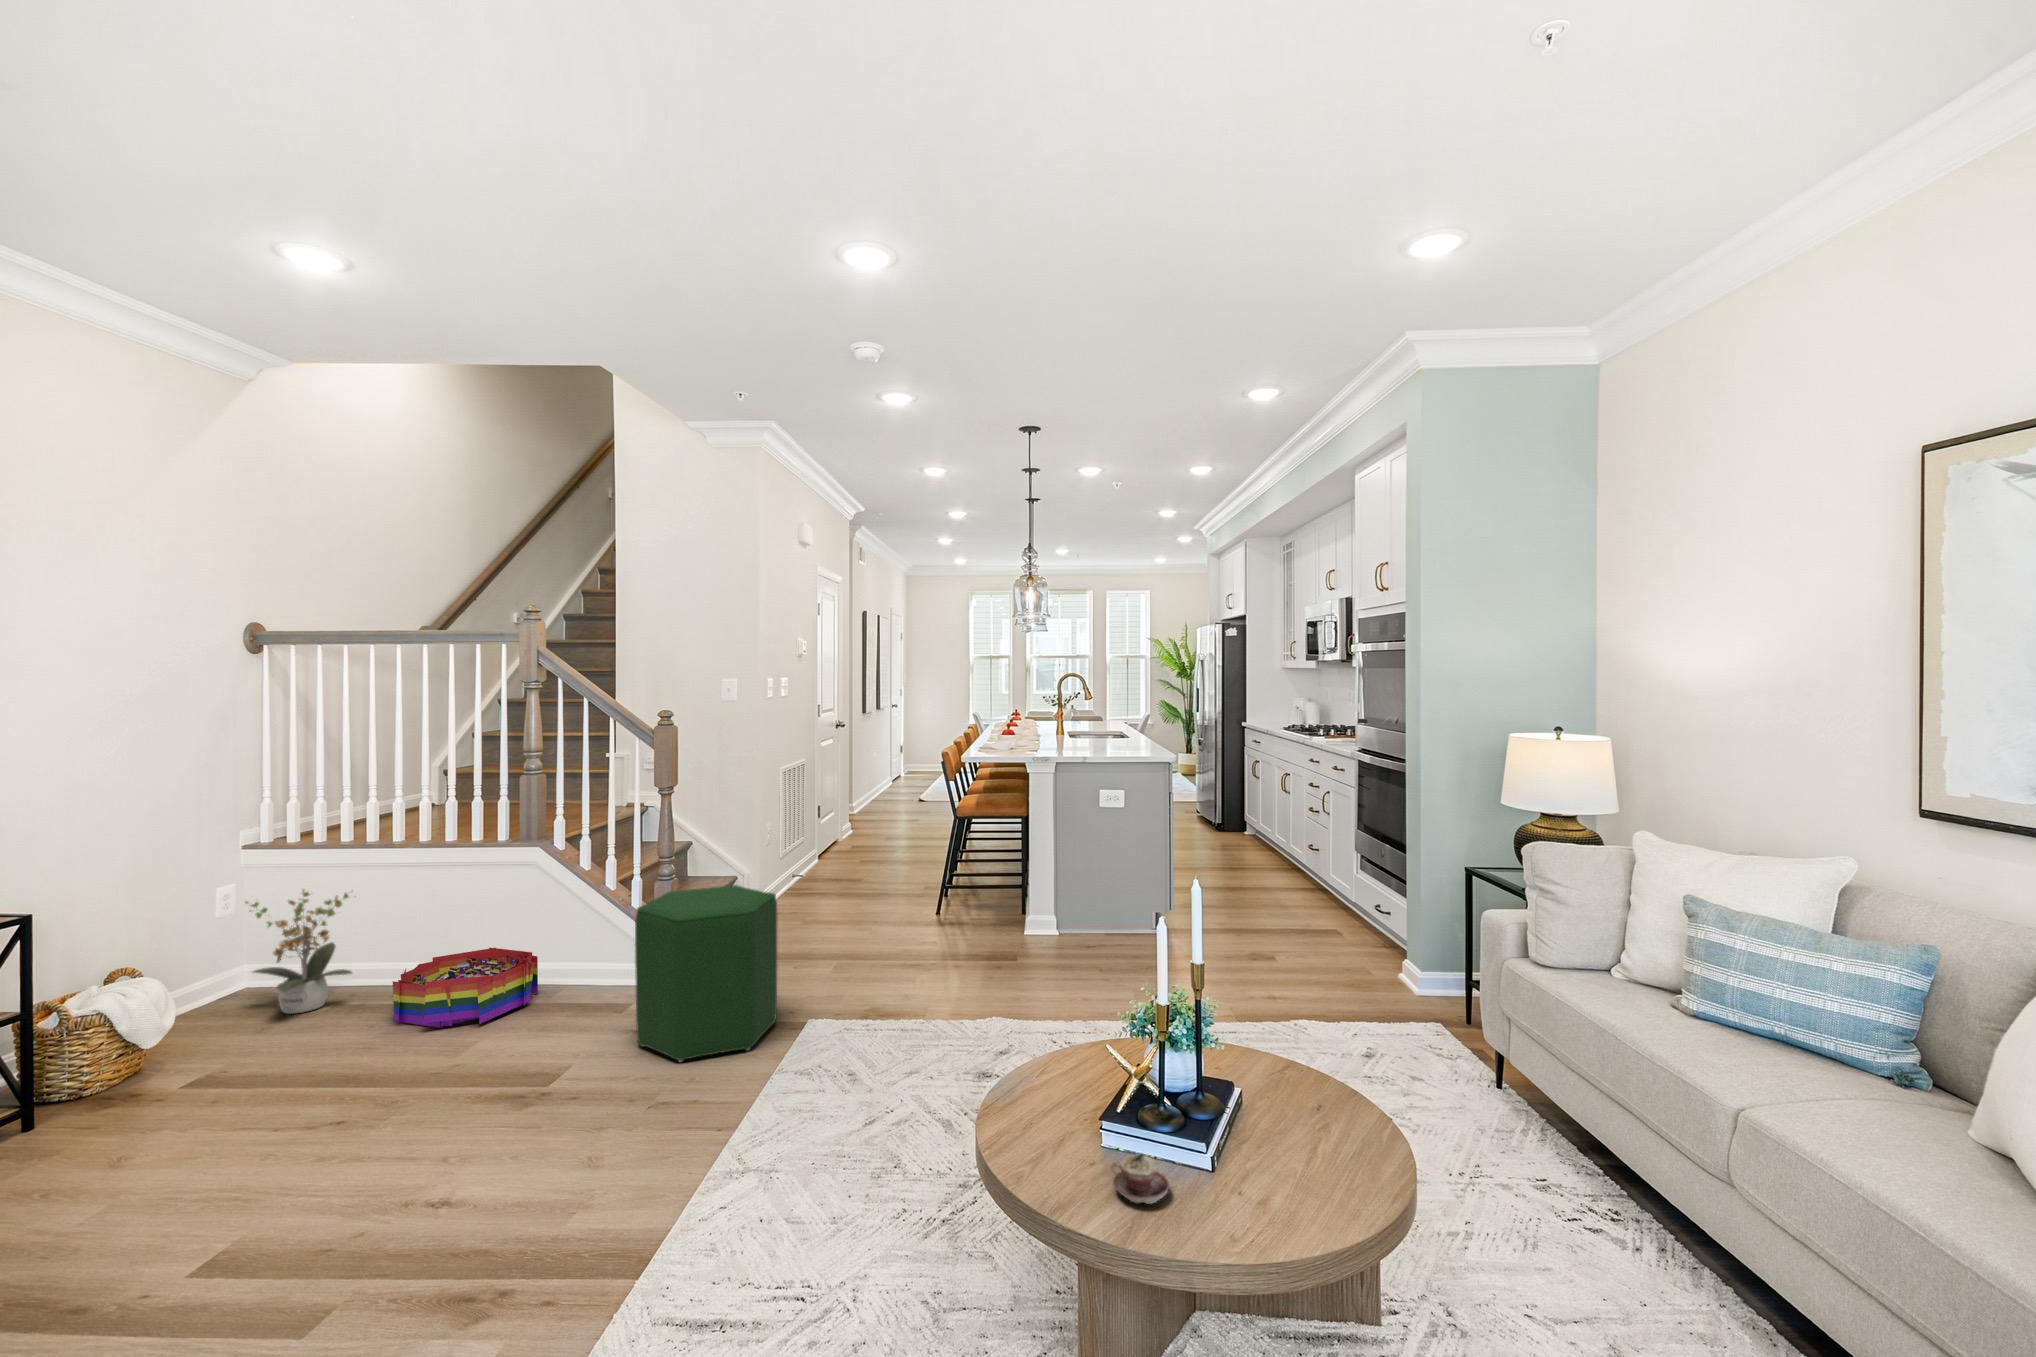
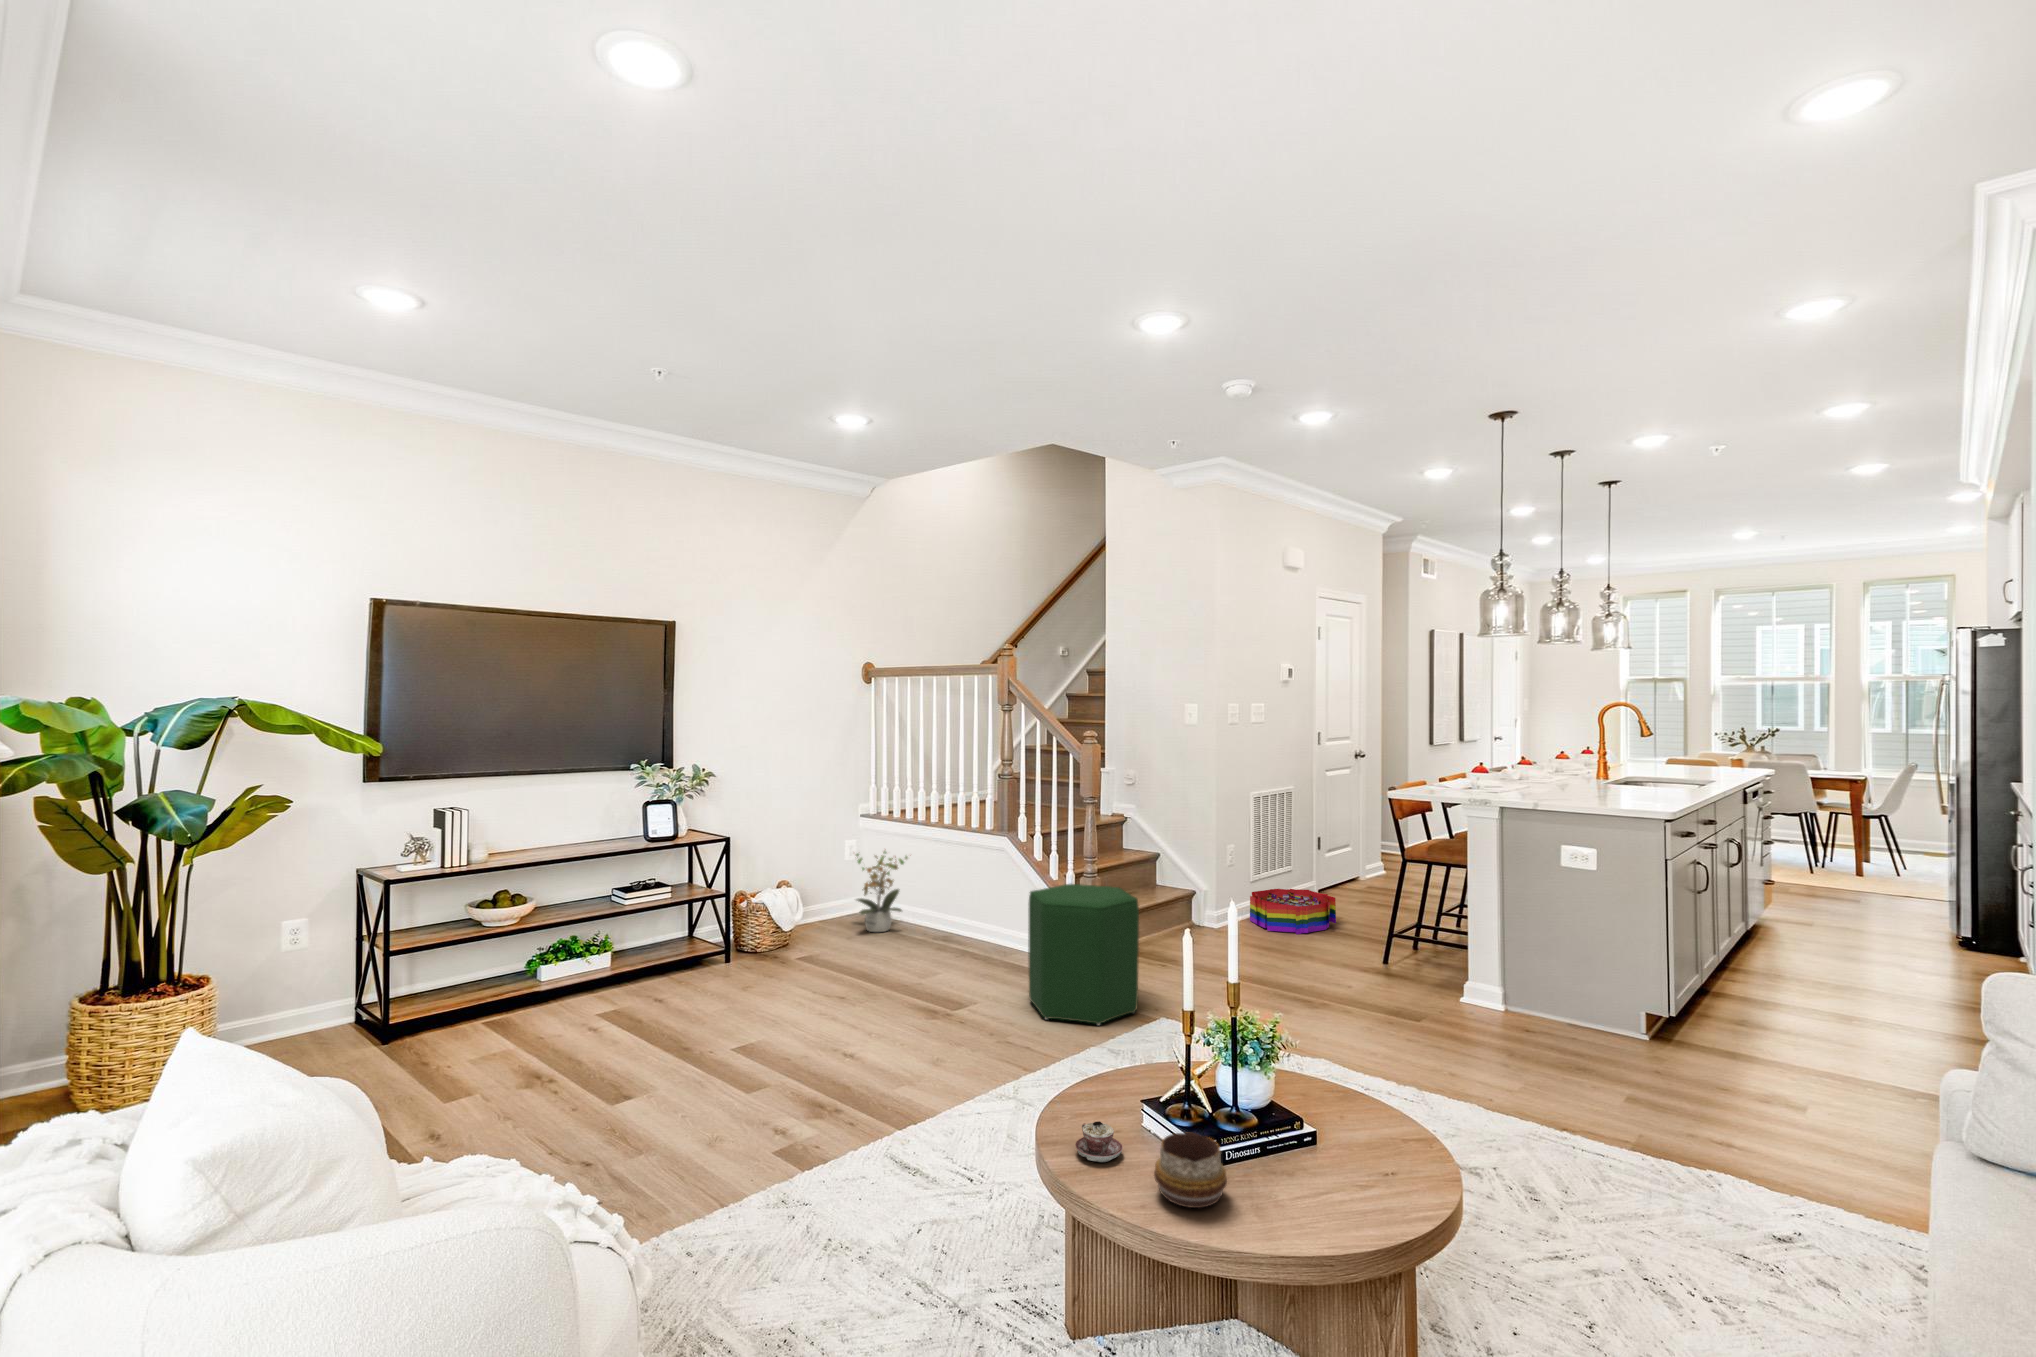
storage bin: present [393,948,538,1028] -> present [1250,889,1336,934]
decorative bowl: none [1233,1127,1314,1212] -> present [1154,1133,1227,1208]

